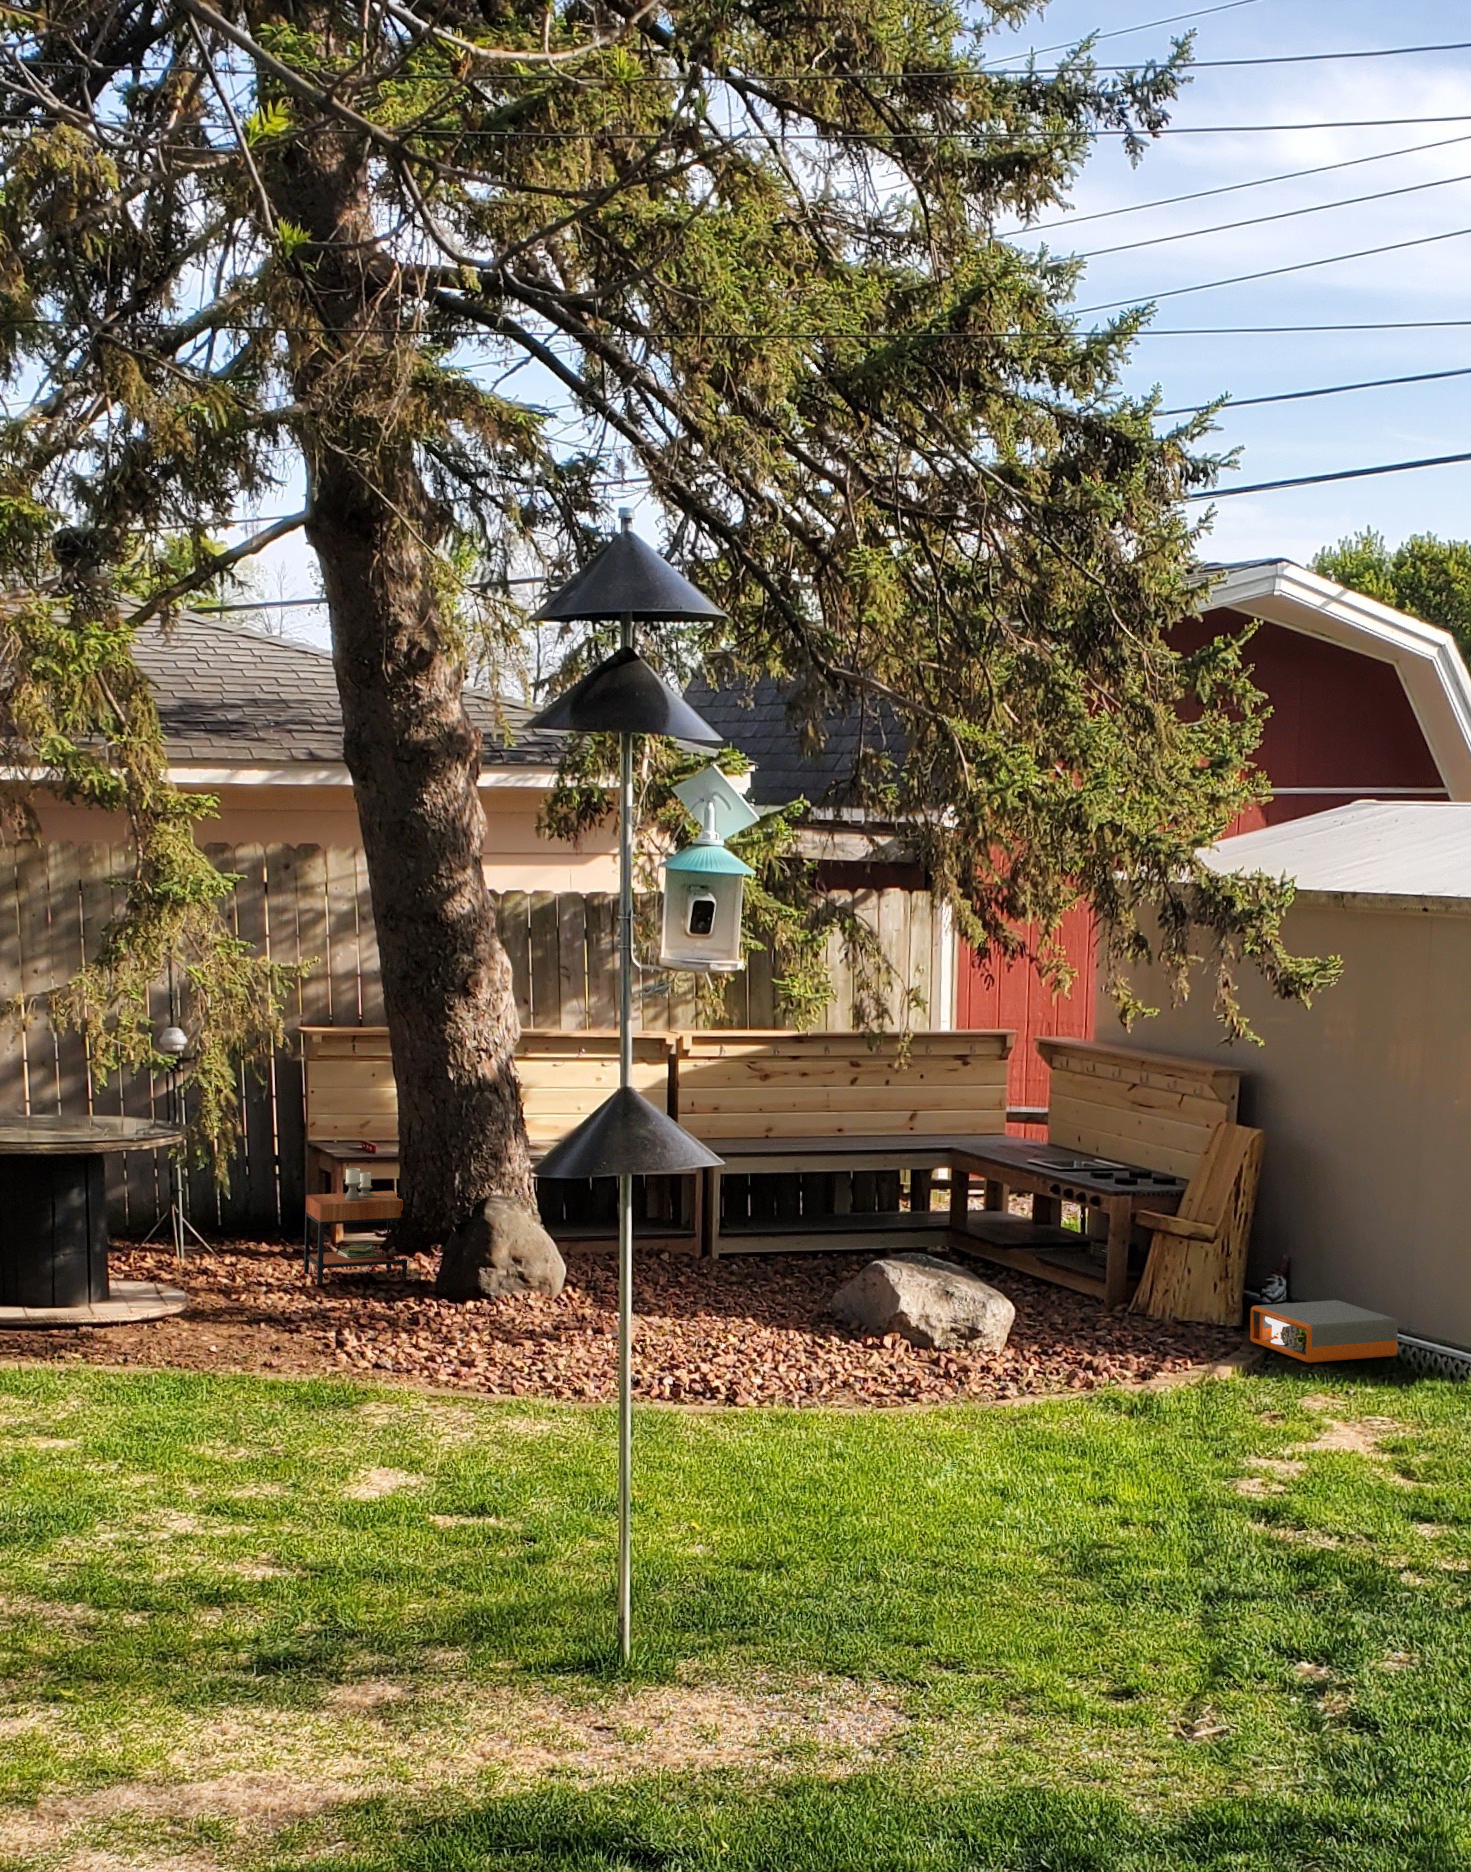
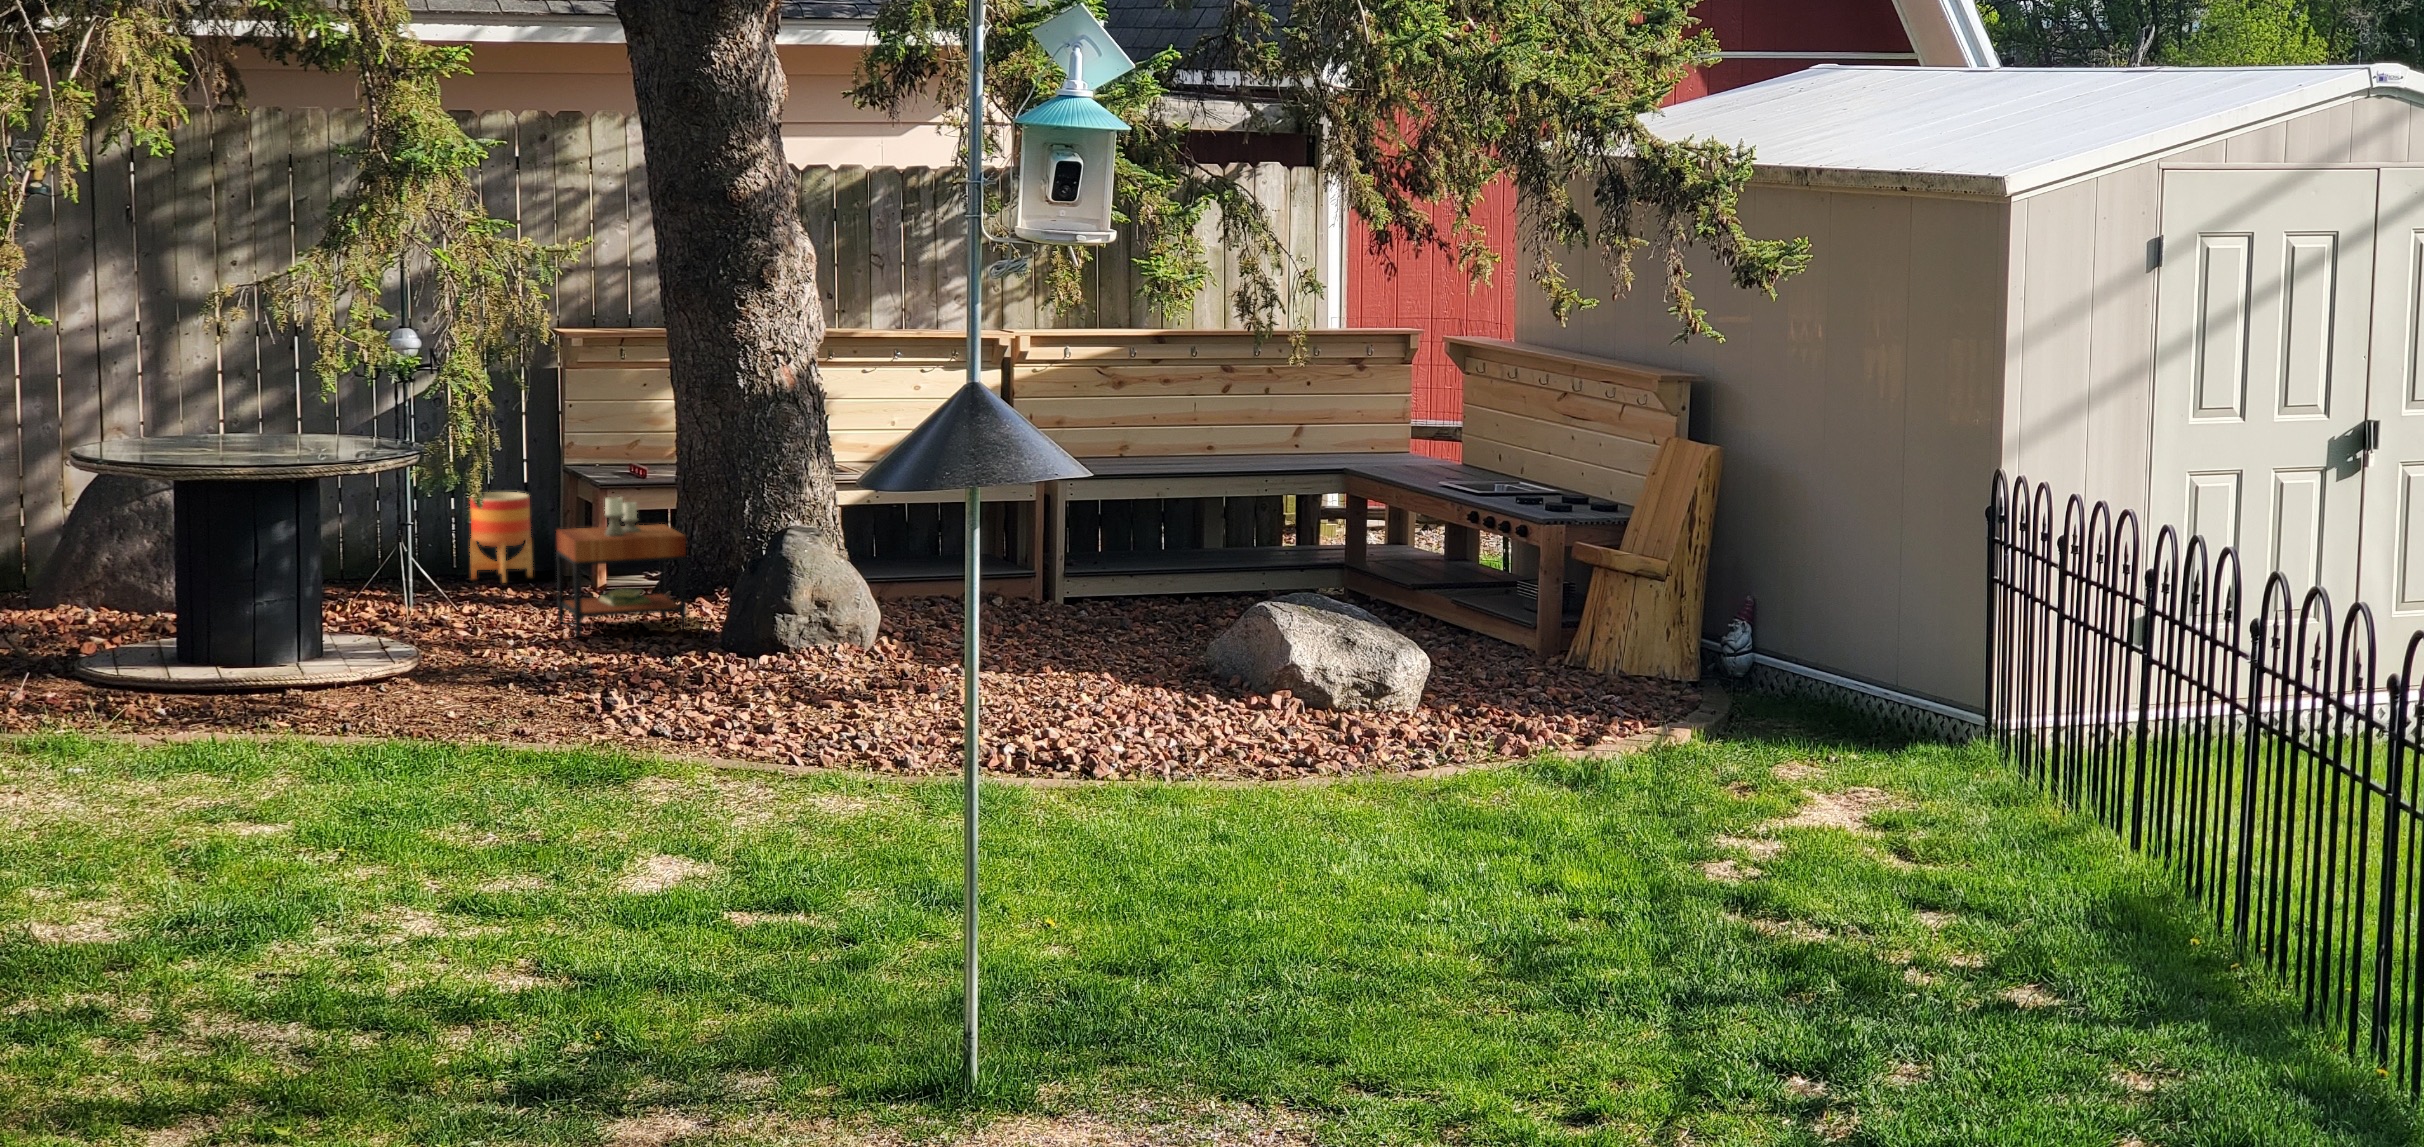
planter: none [235,1164,286,1240] -> present [470,492,533,583]
storage box: present [1250,1300,1398,1363] -> none [1710,652,1887,725]

